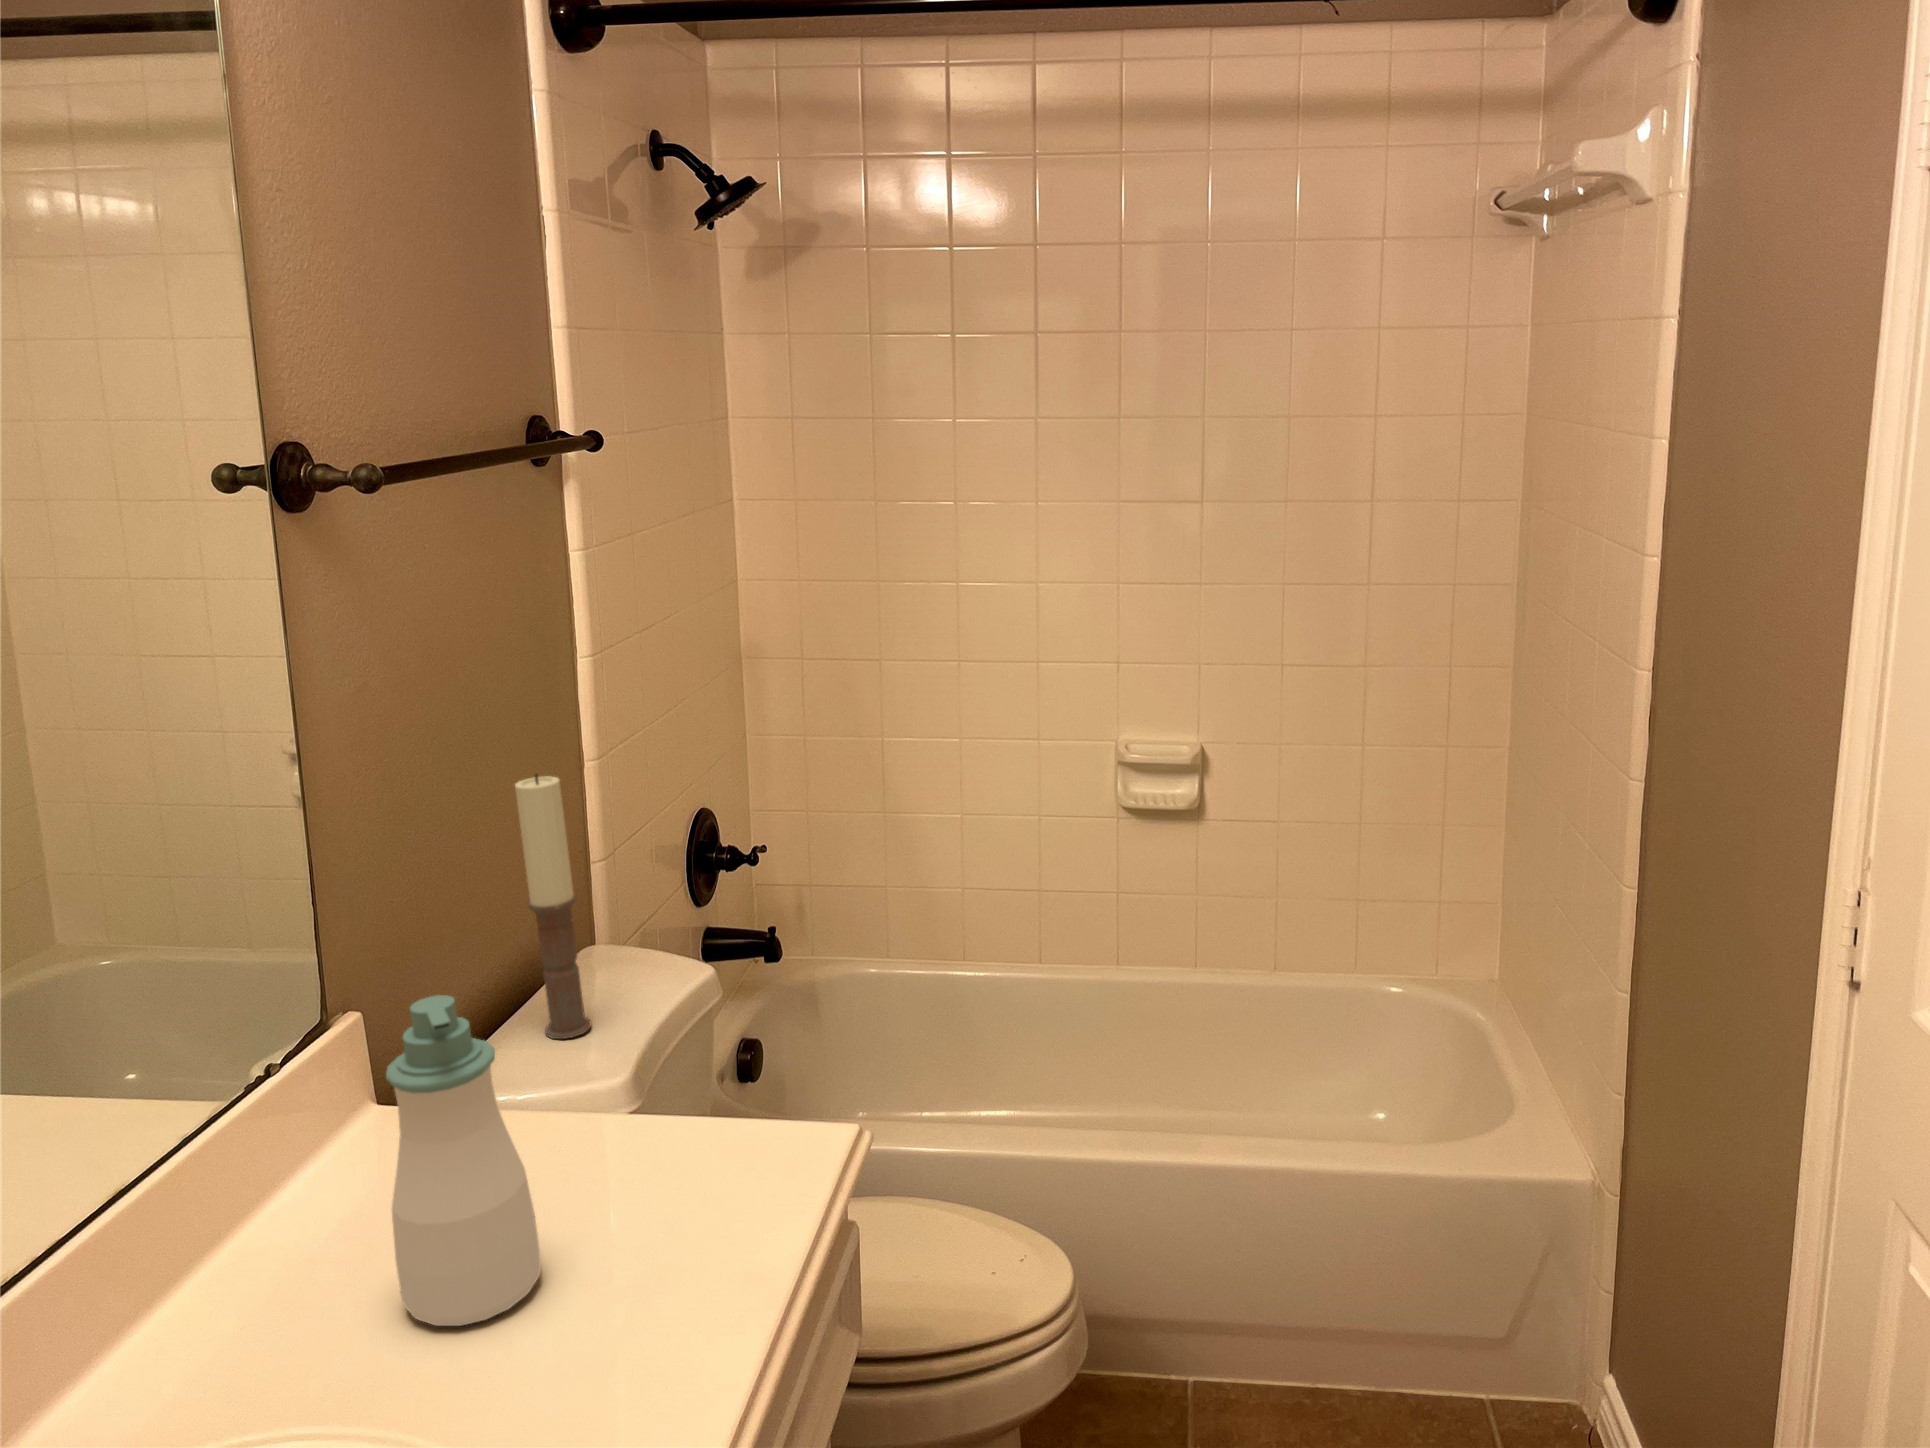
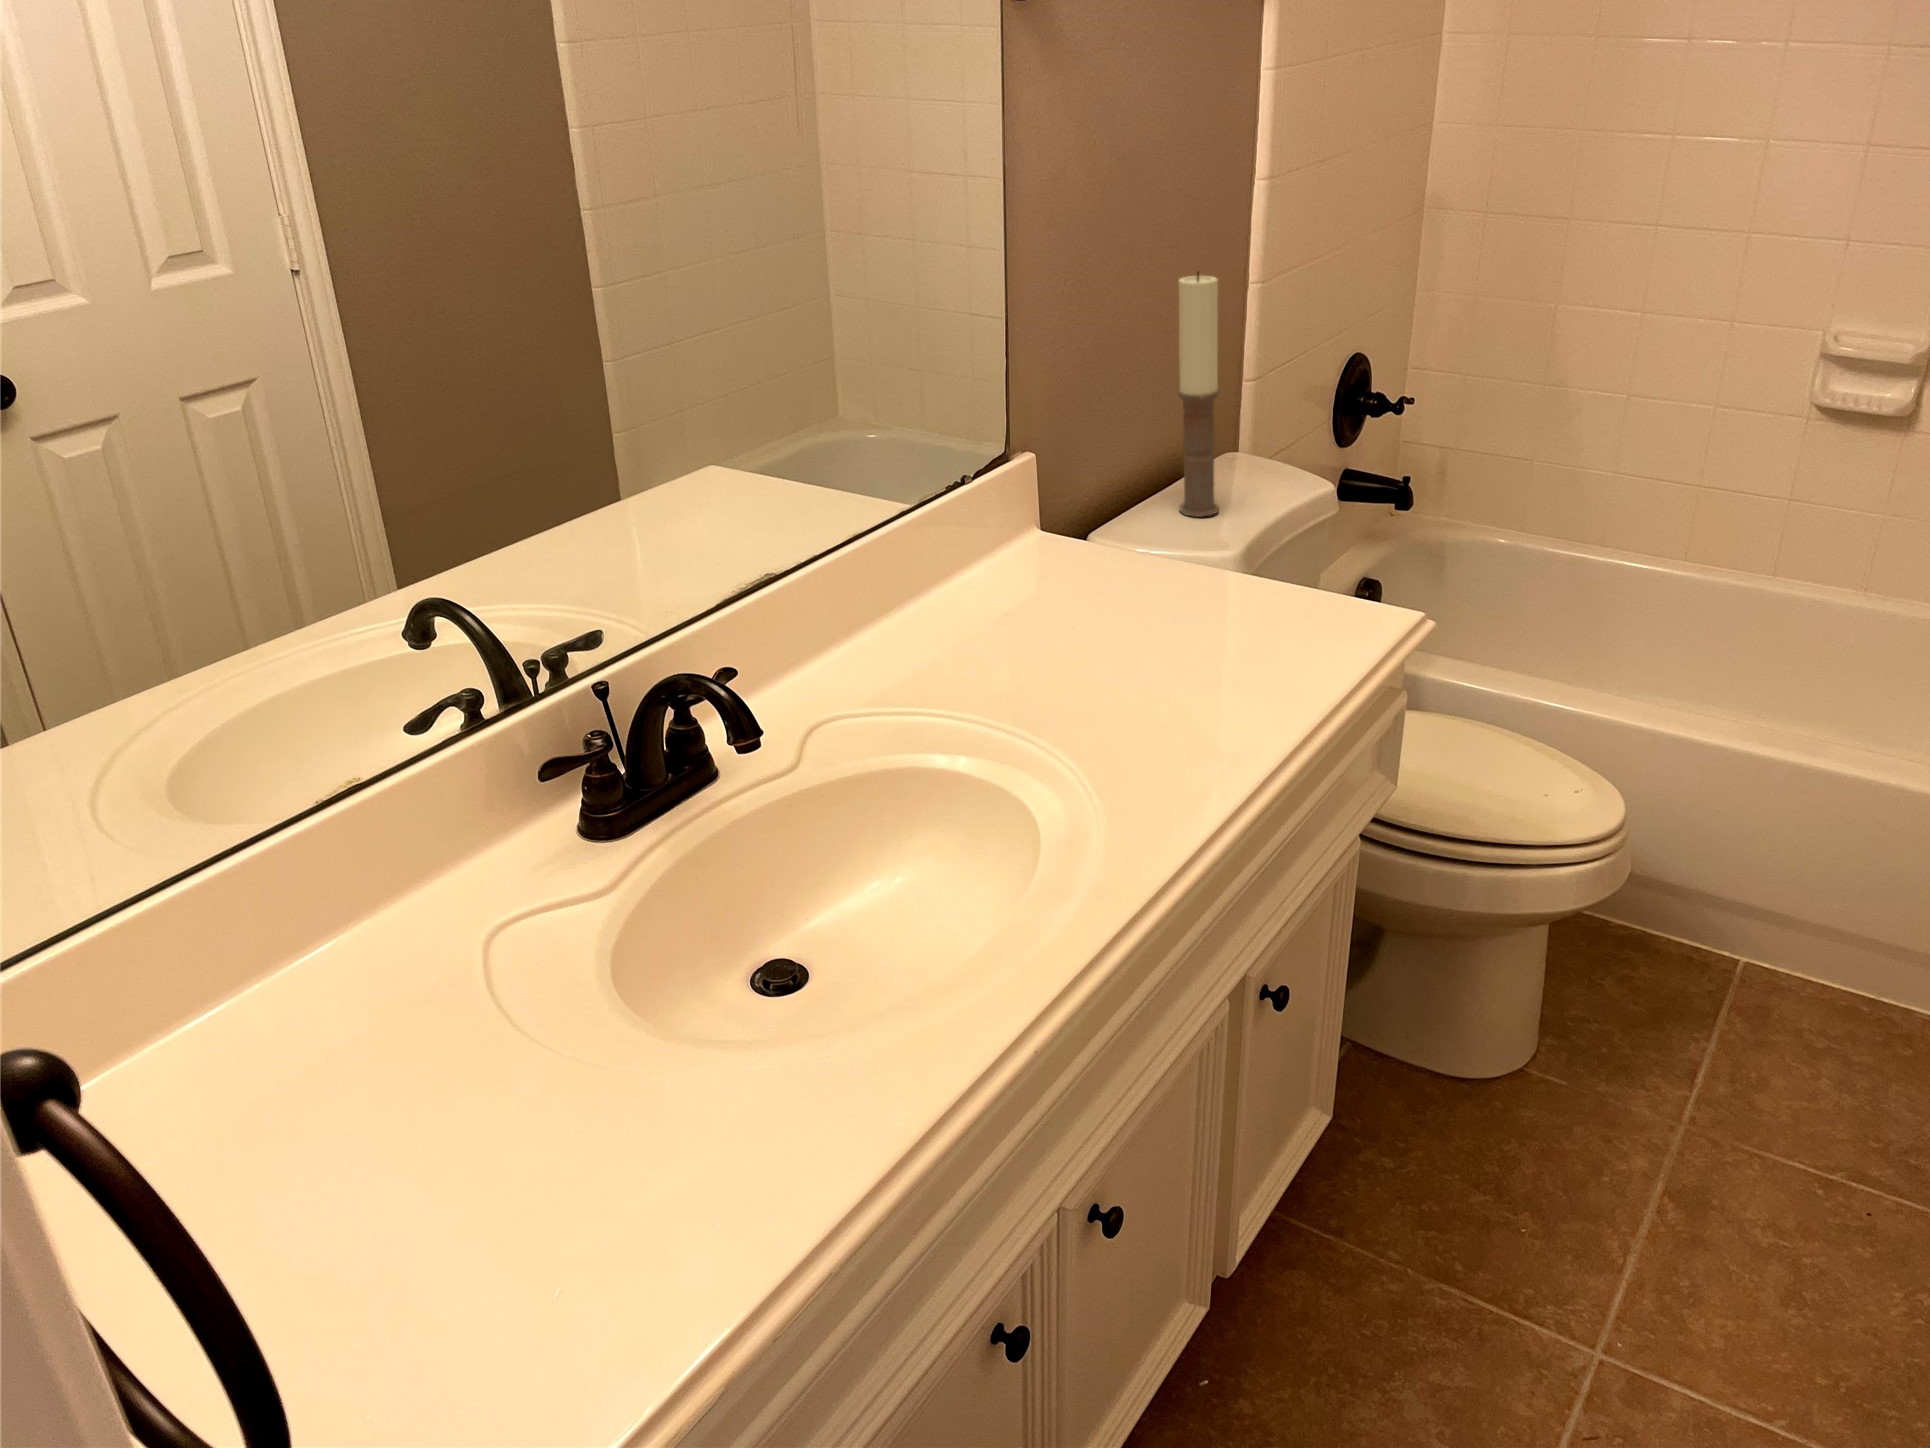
soap bottle: present [386,995,541,1326] -> none [1038,415,1145,676]

